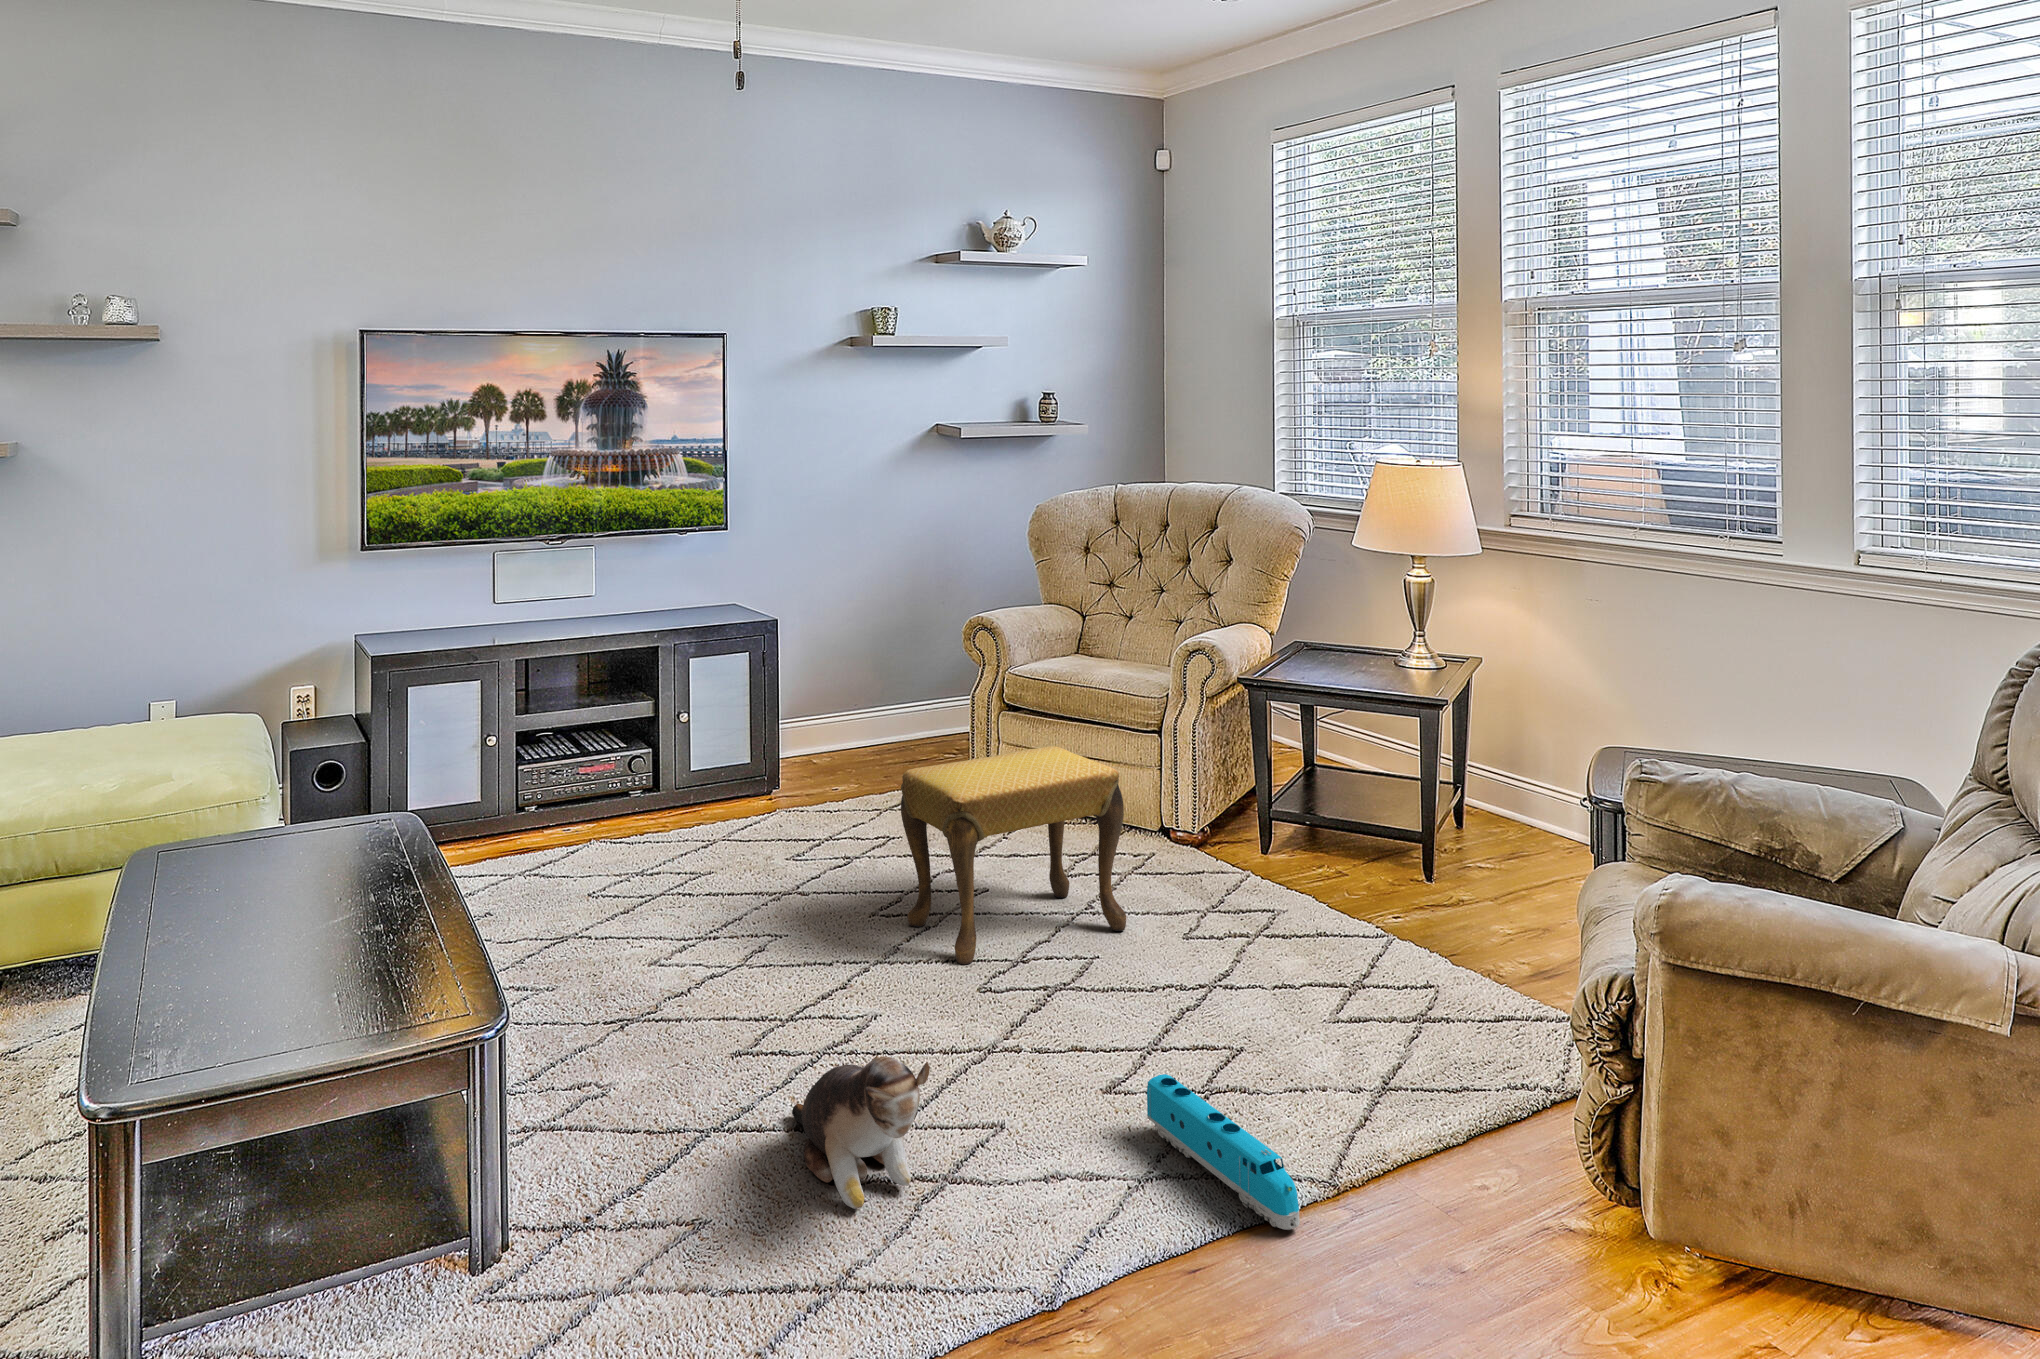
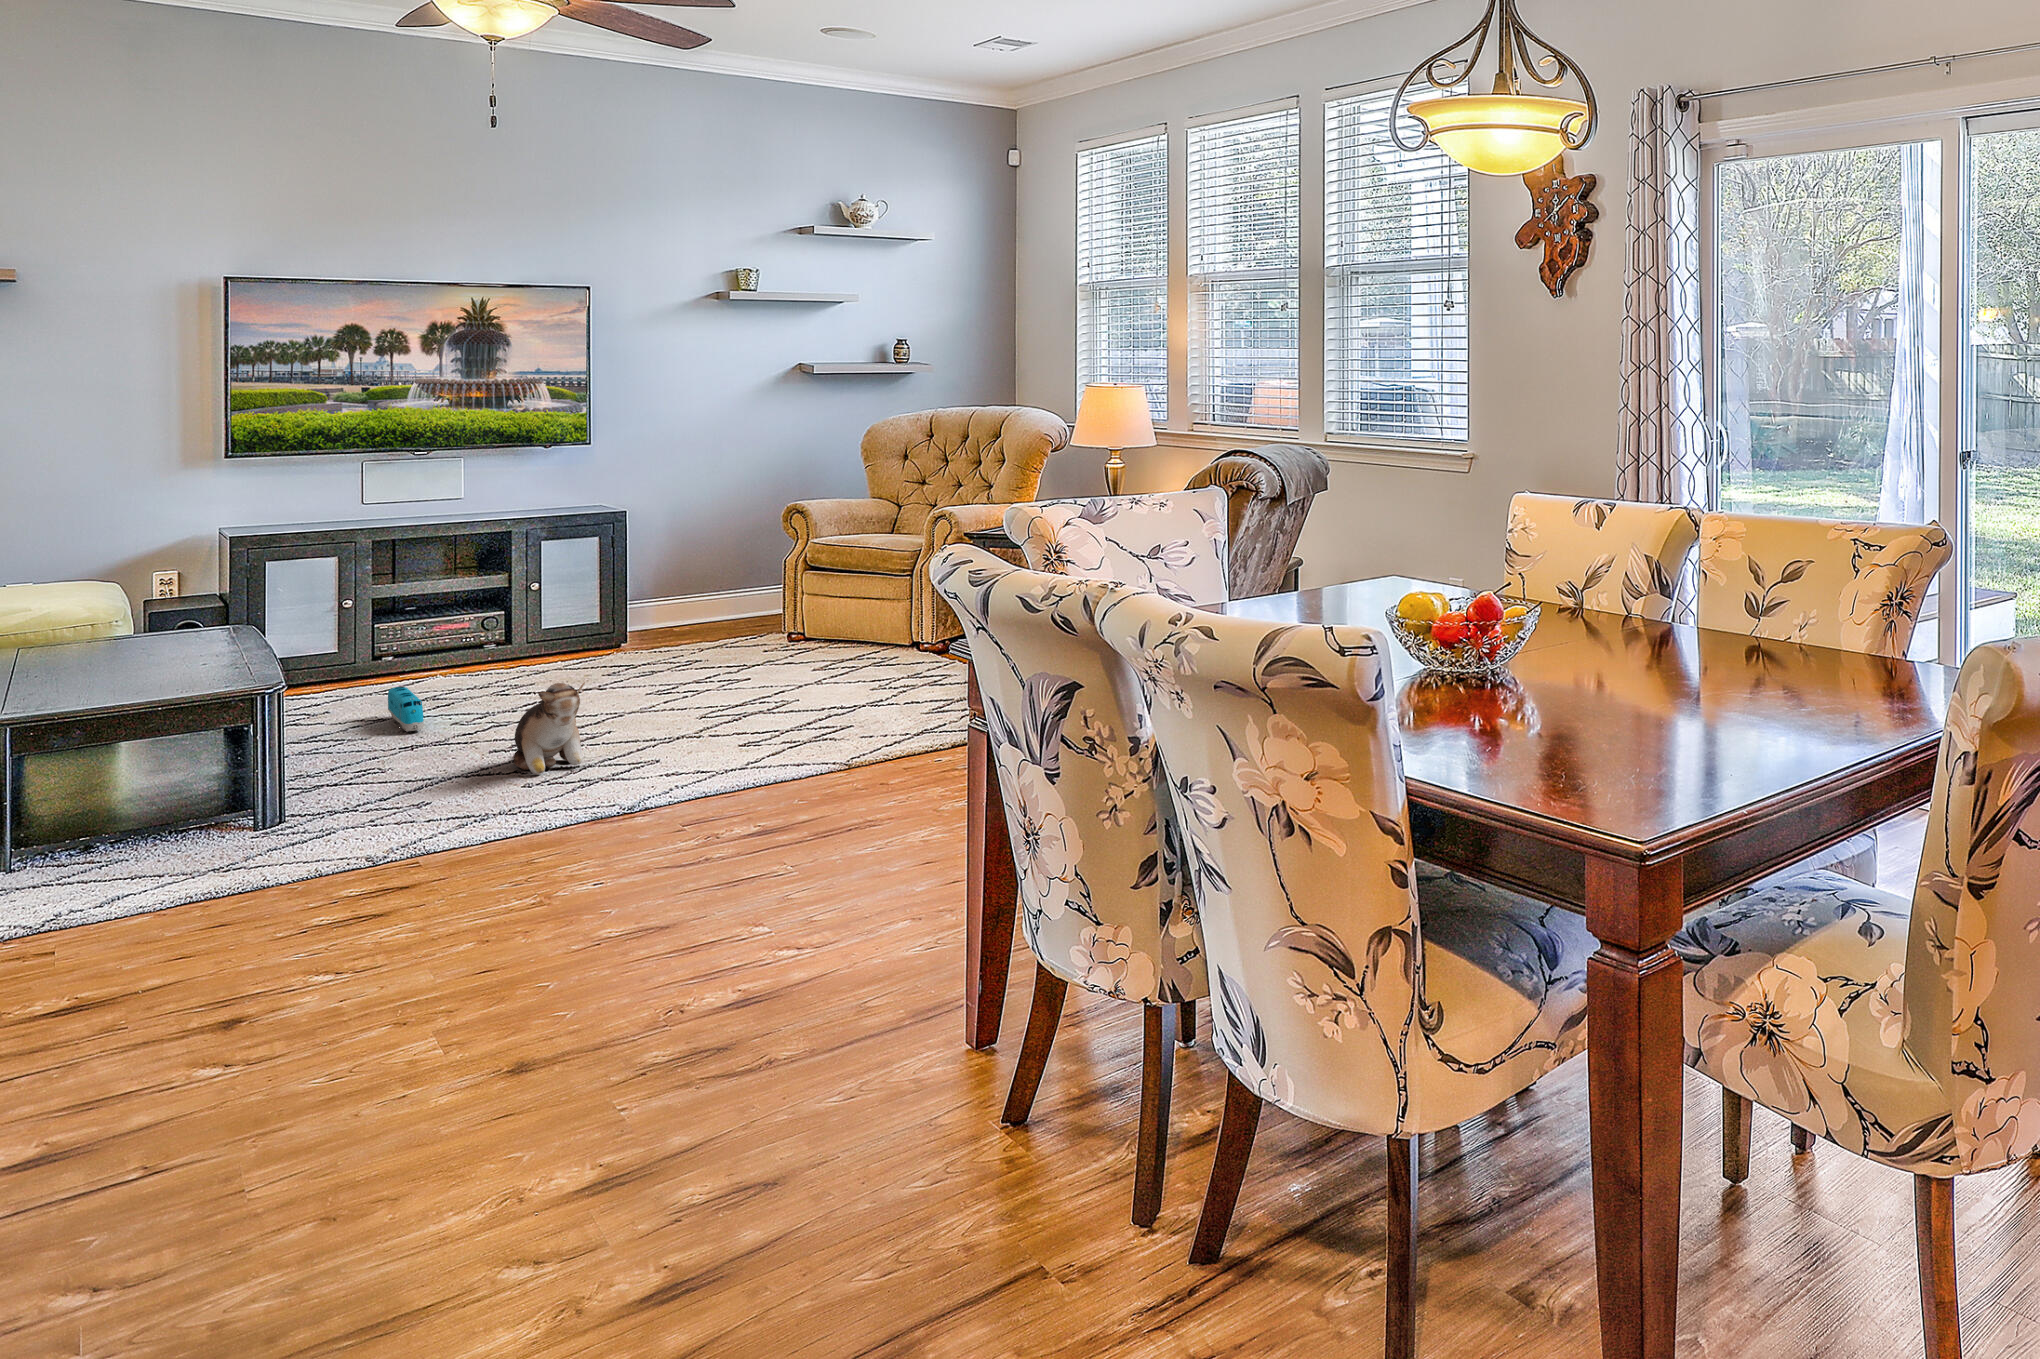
footstool: present [901,746,1126,964] -> none [670,567,840,701]
toy train: present [1147,1074,1300,1230] -> present [388,687,424,732]

